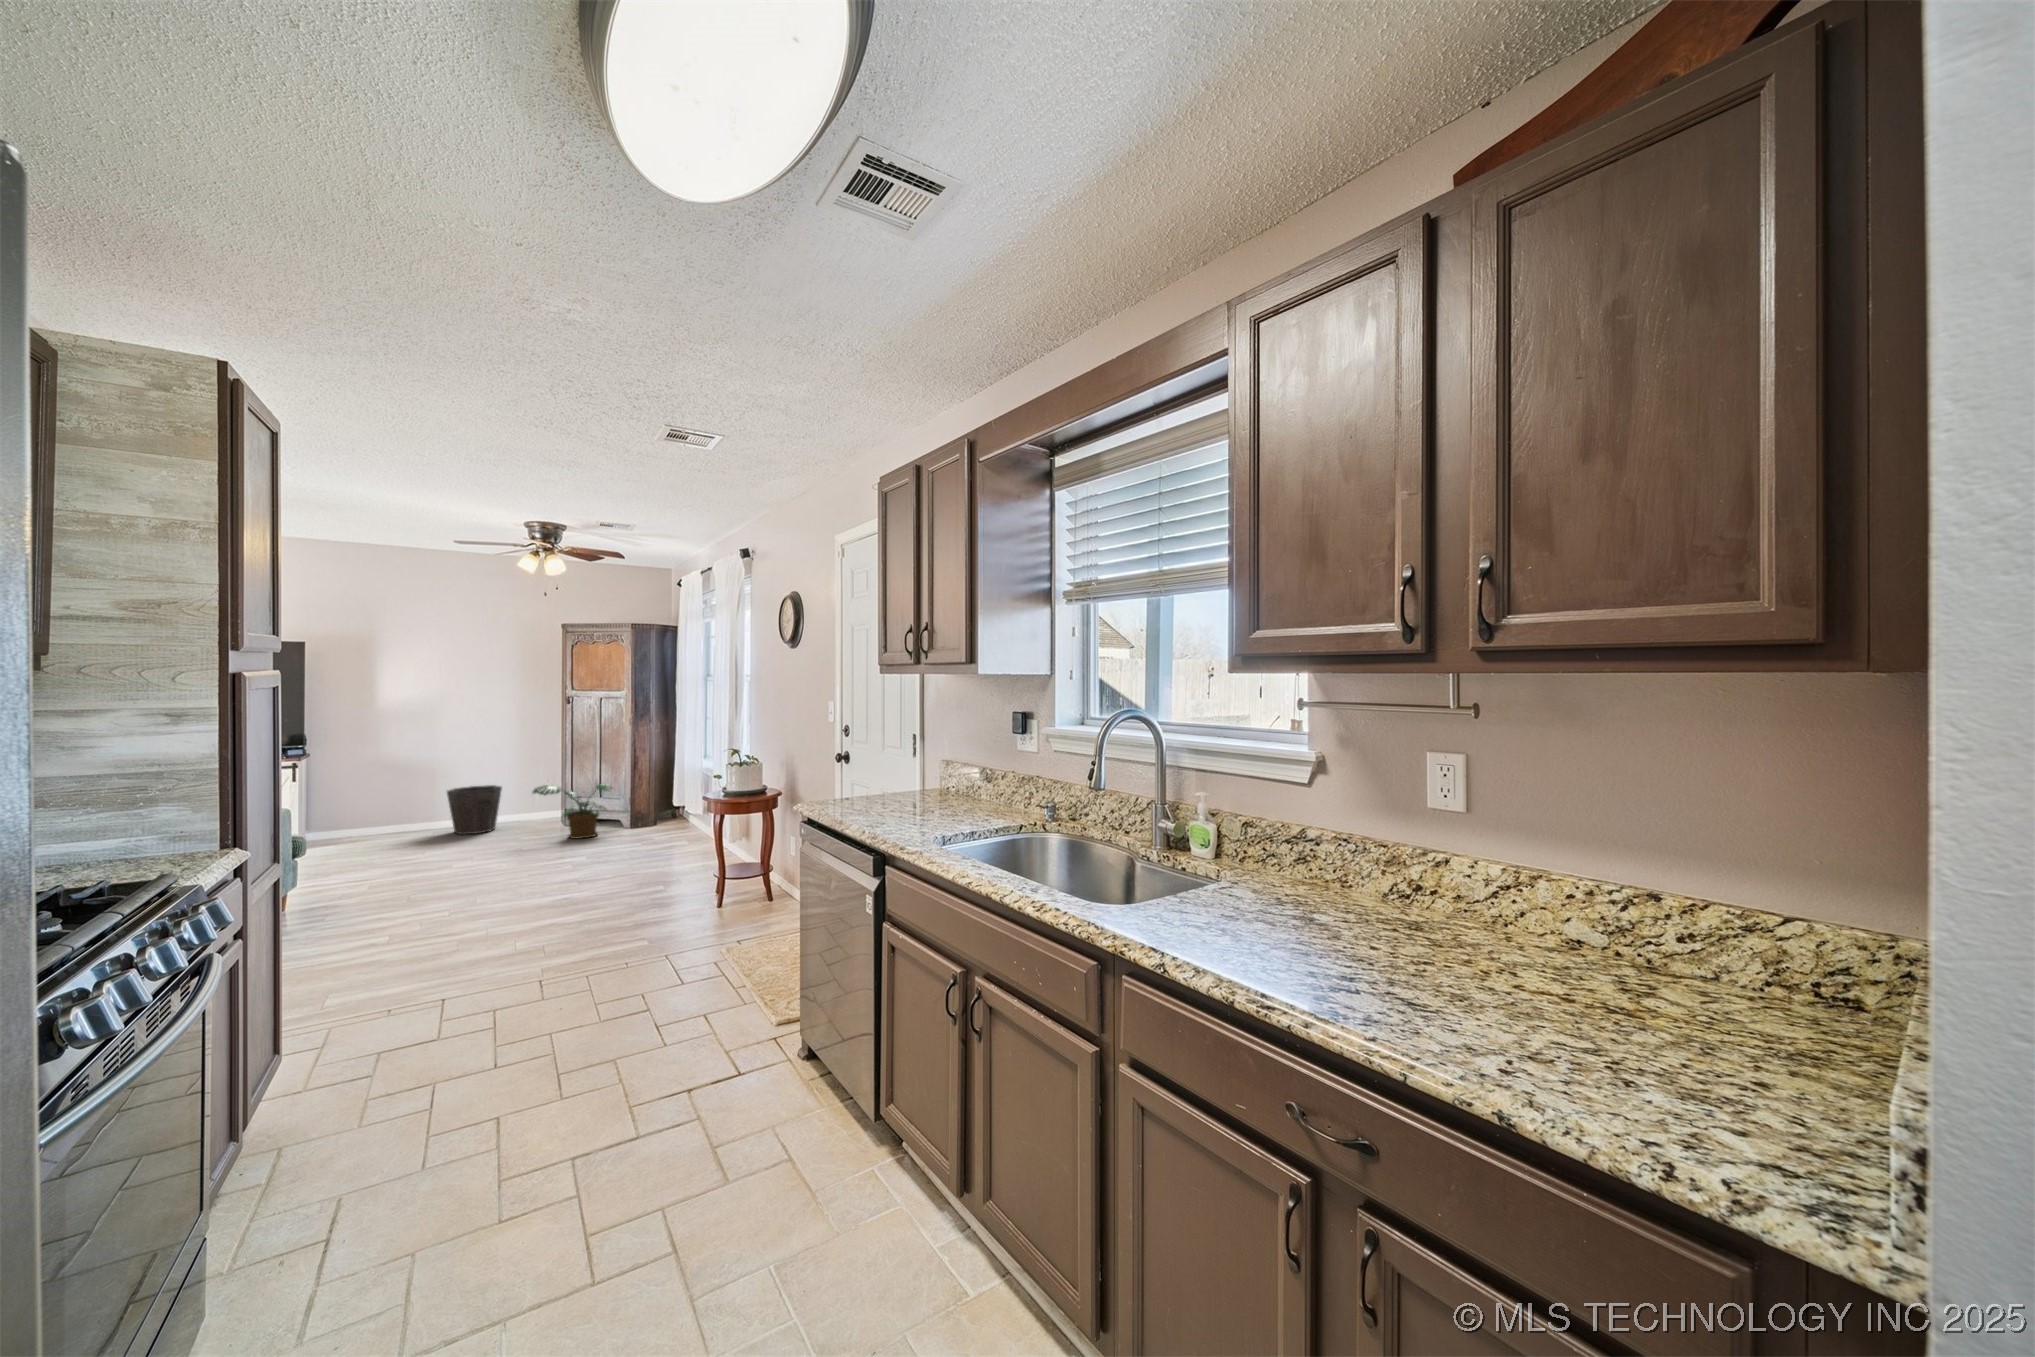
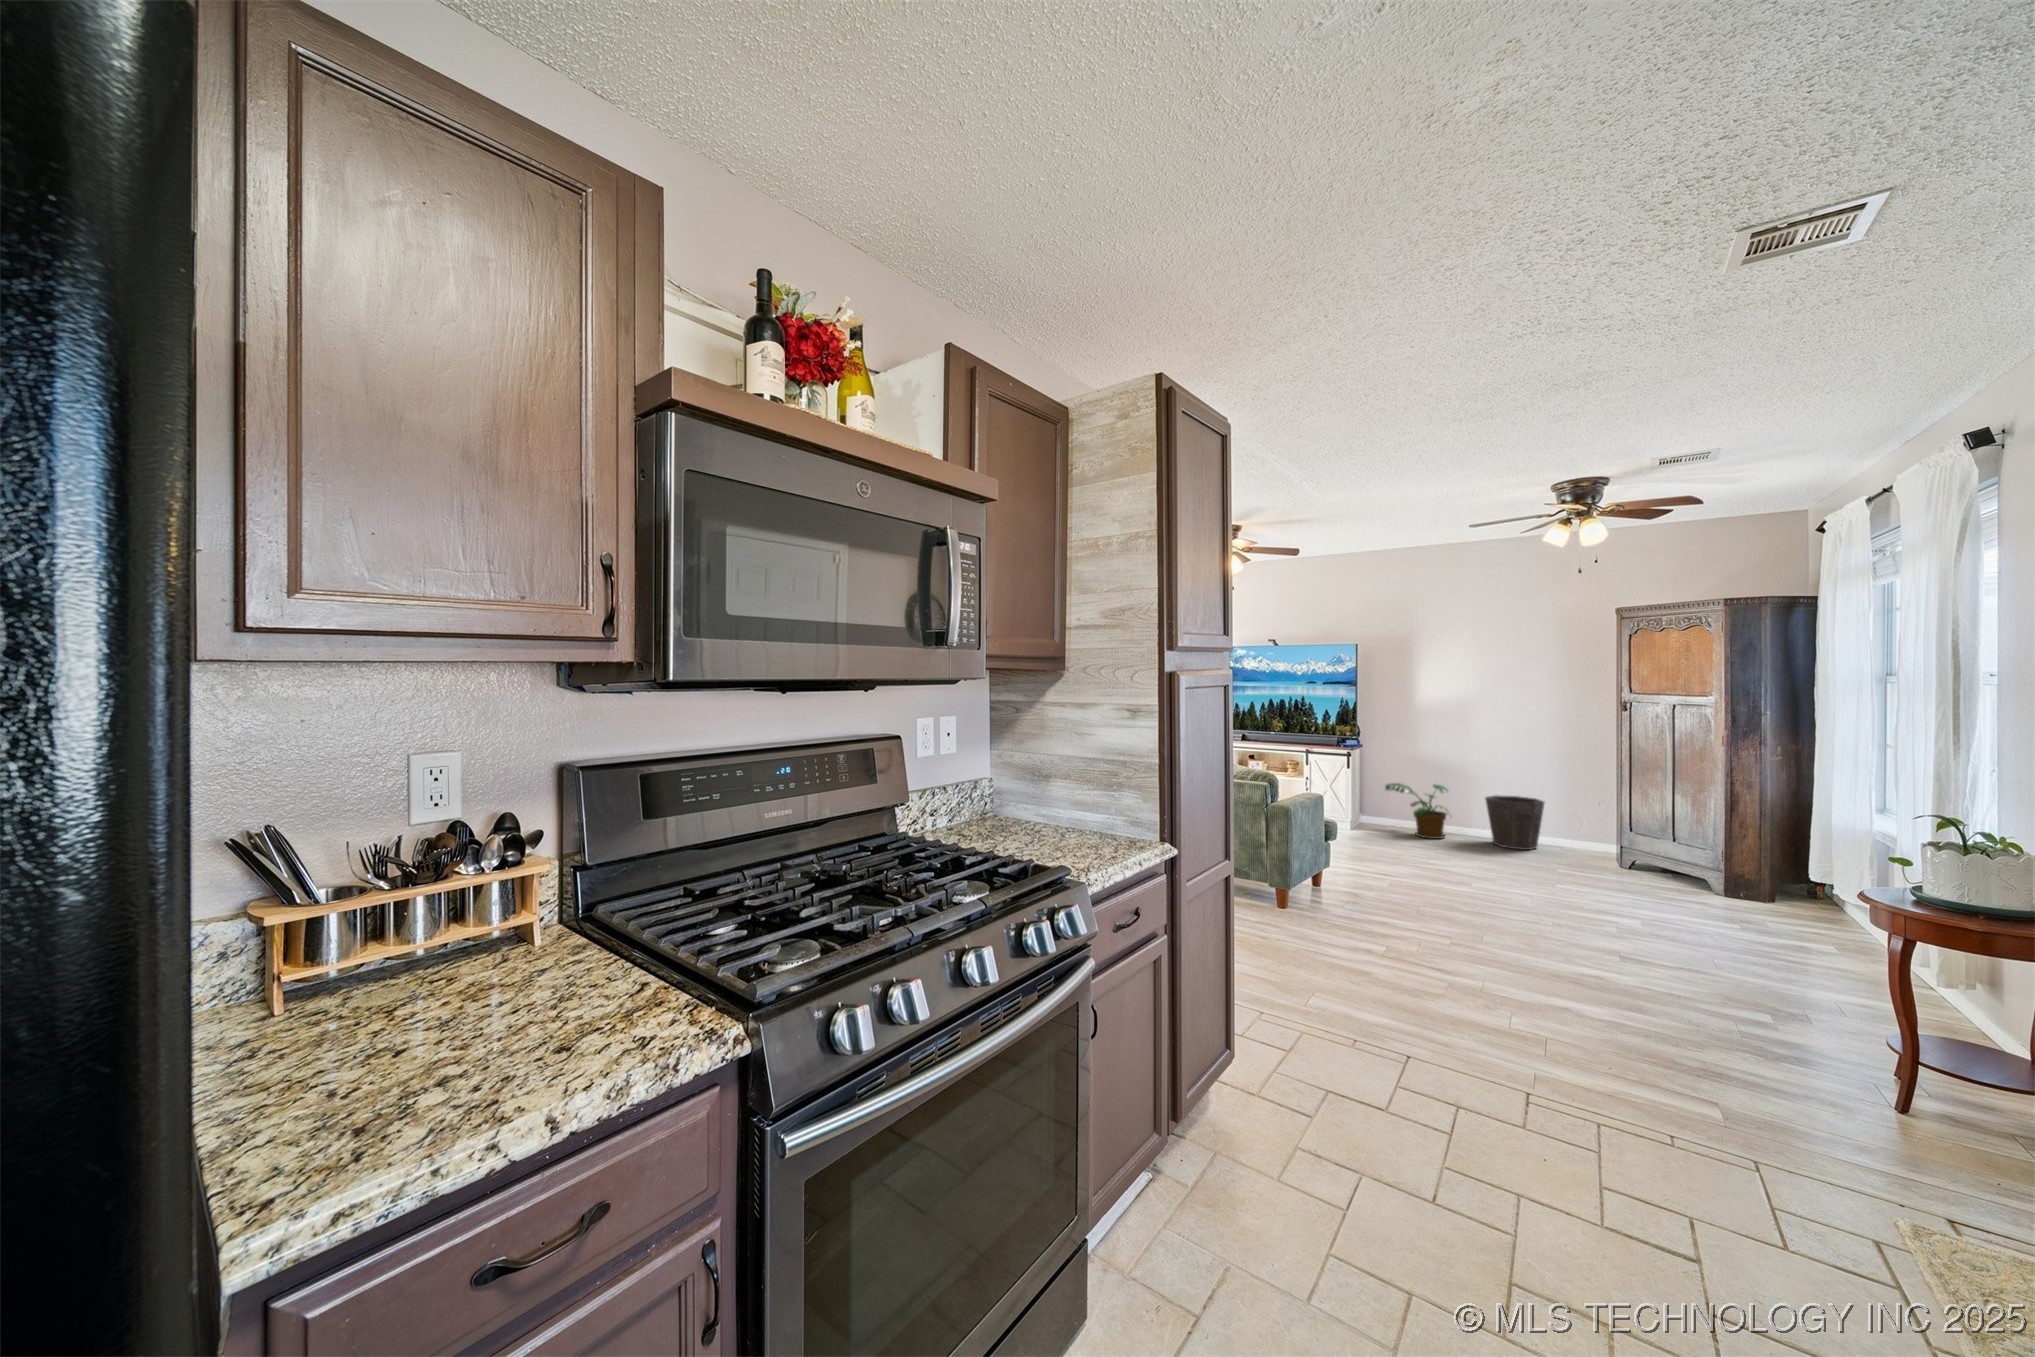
potted plant: present [533,784,612,839] -> present [1385,783,1450,839]

